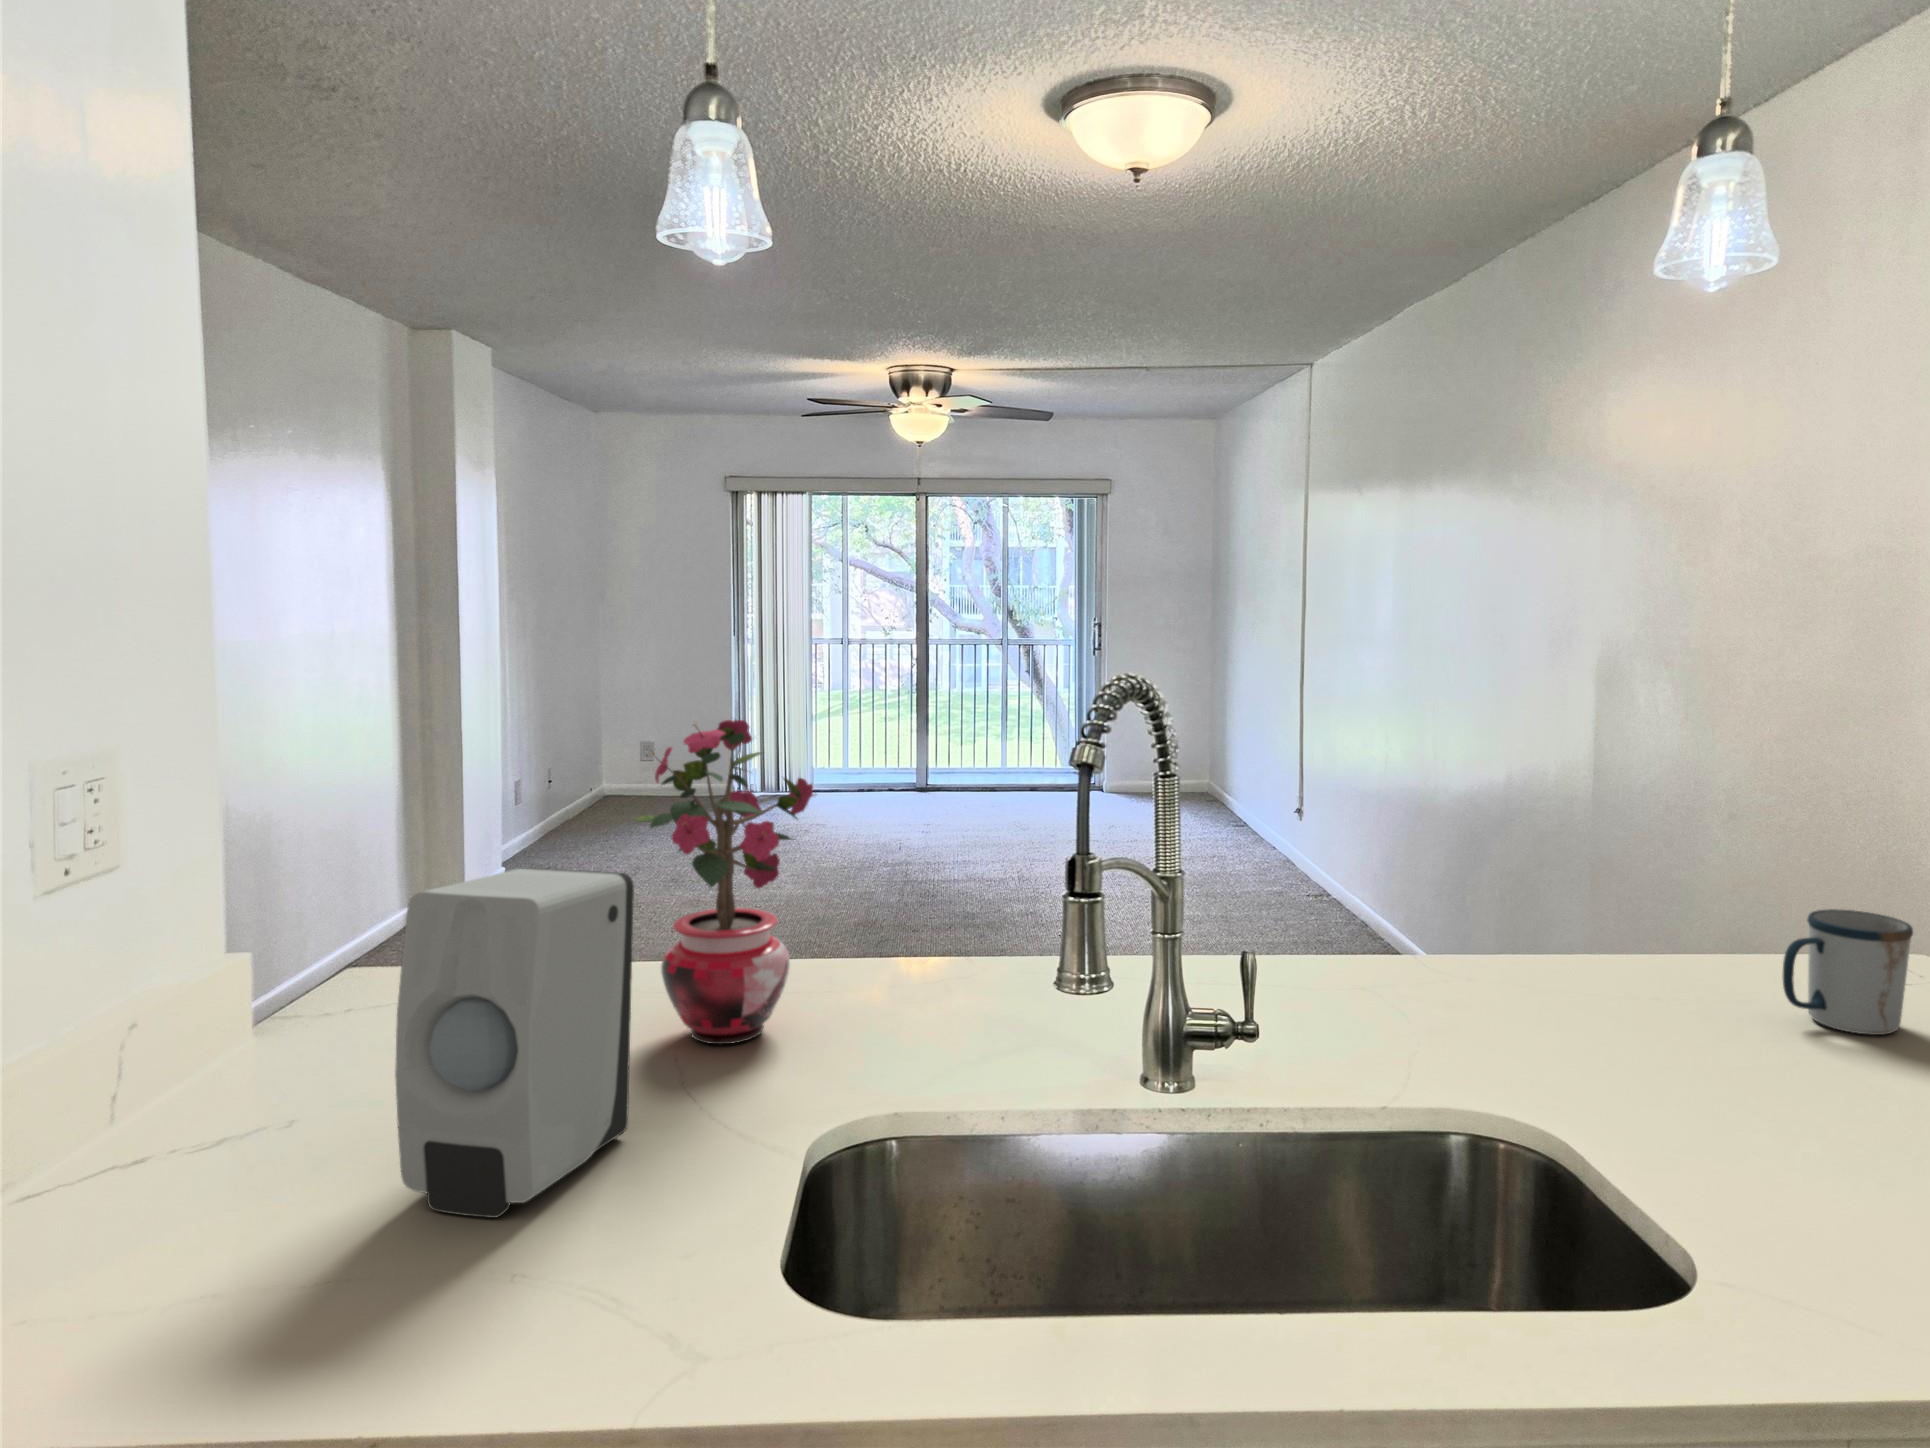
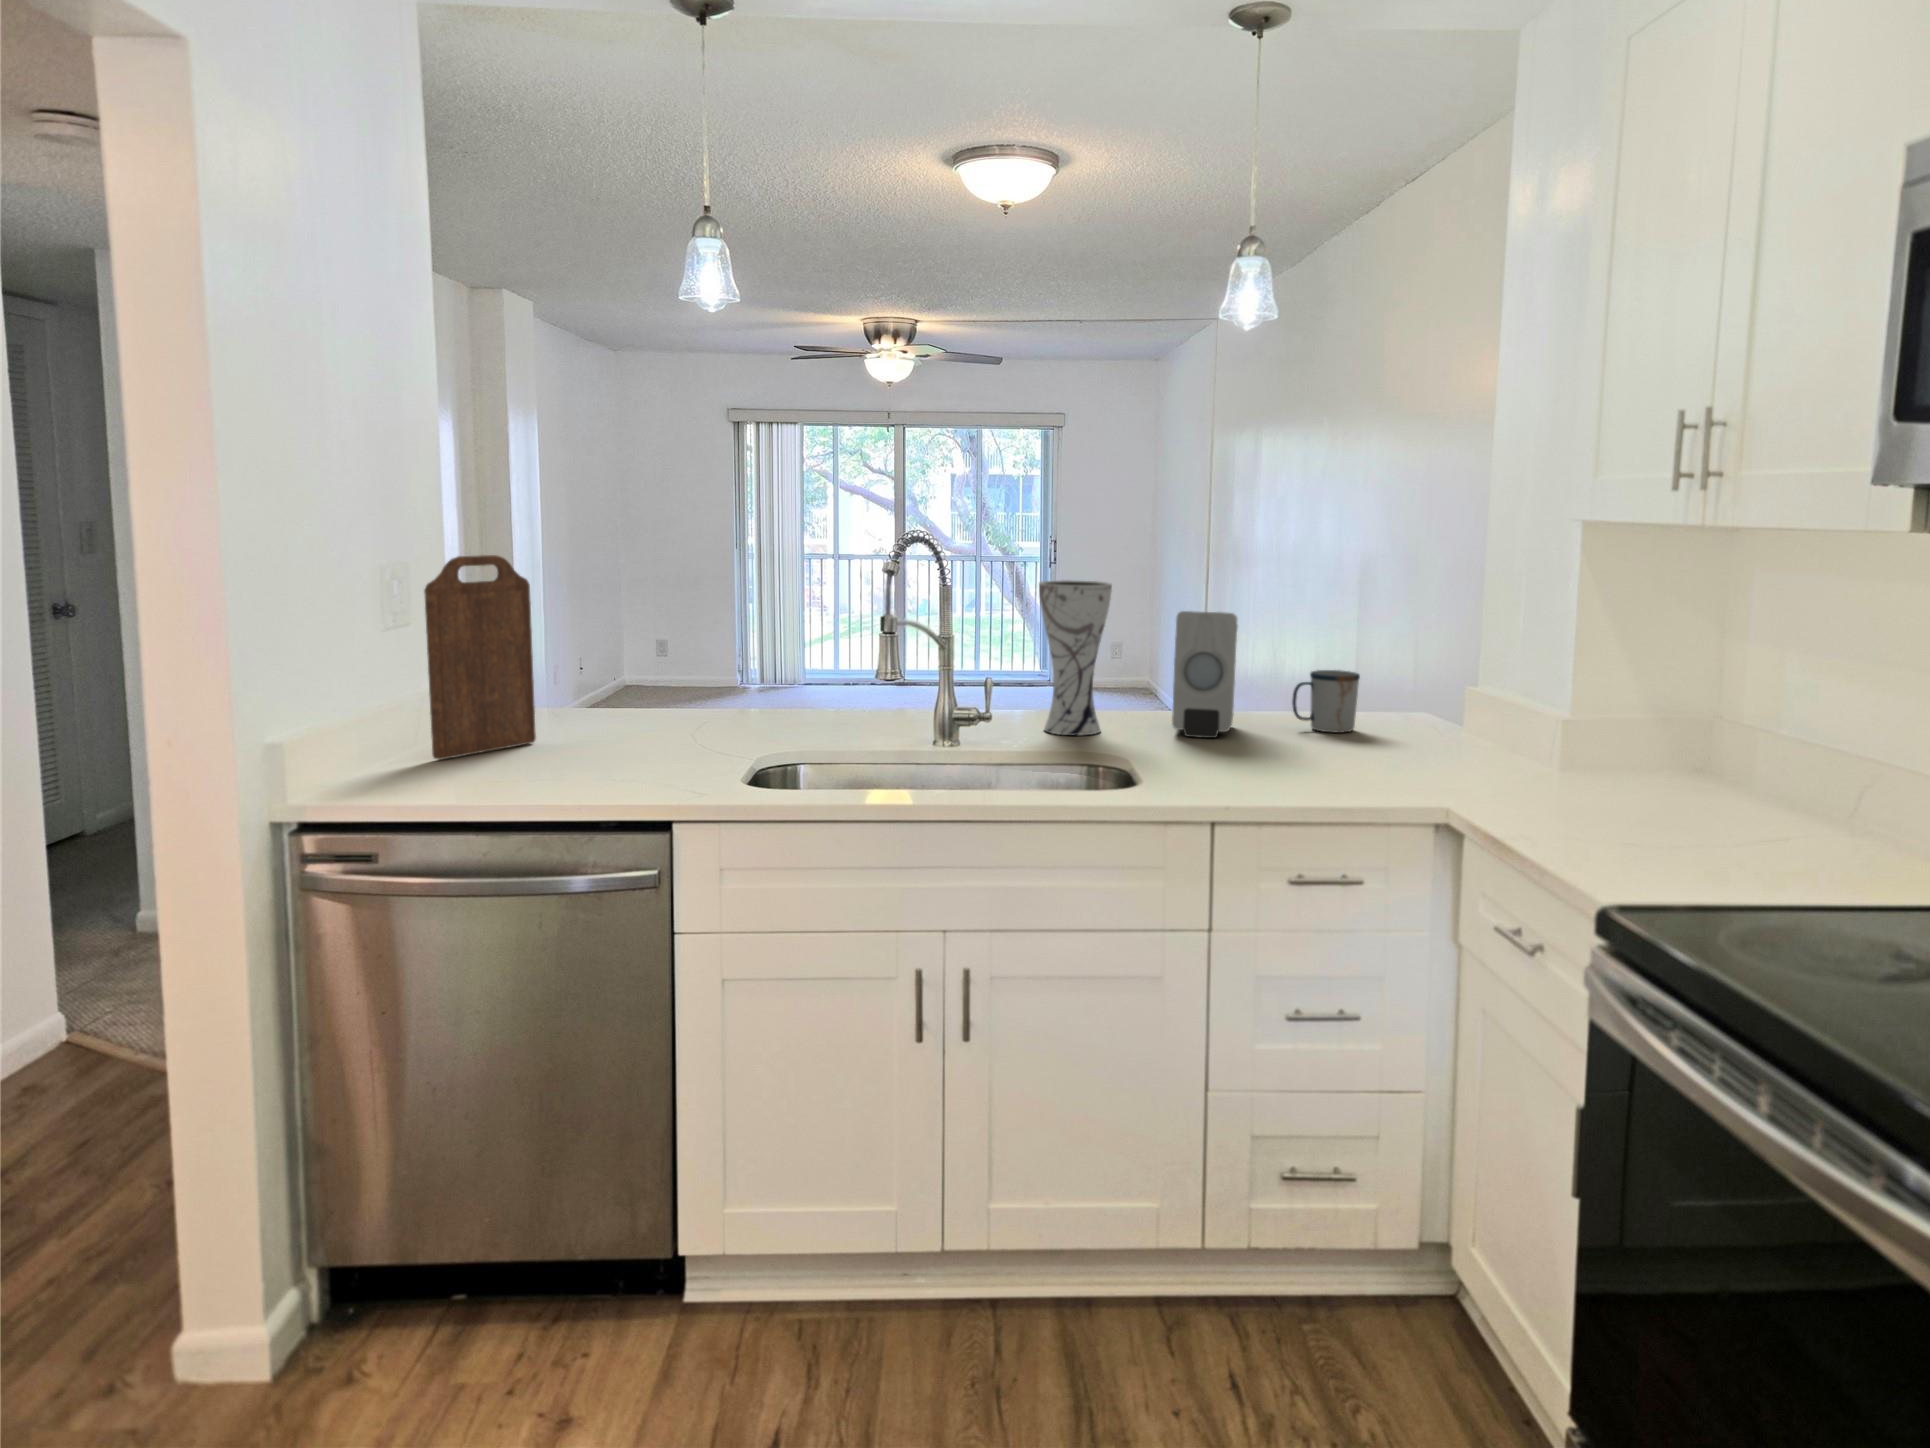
potted plant: present [633,720,814,1044] -> none [667,553,769,726]
cutting board: none [74,750,354,1216] -> present [424,555,536,760]
vase: none [1329,756,1472,1060] -> present [1039,580,1112,735]
soap dispenser: present [395,868,634,1218] -> present [1172,611,1237,738]

